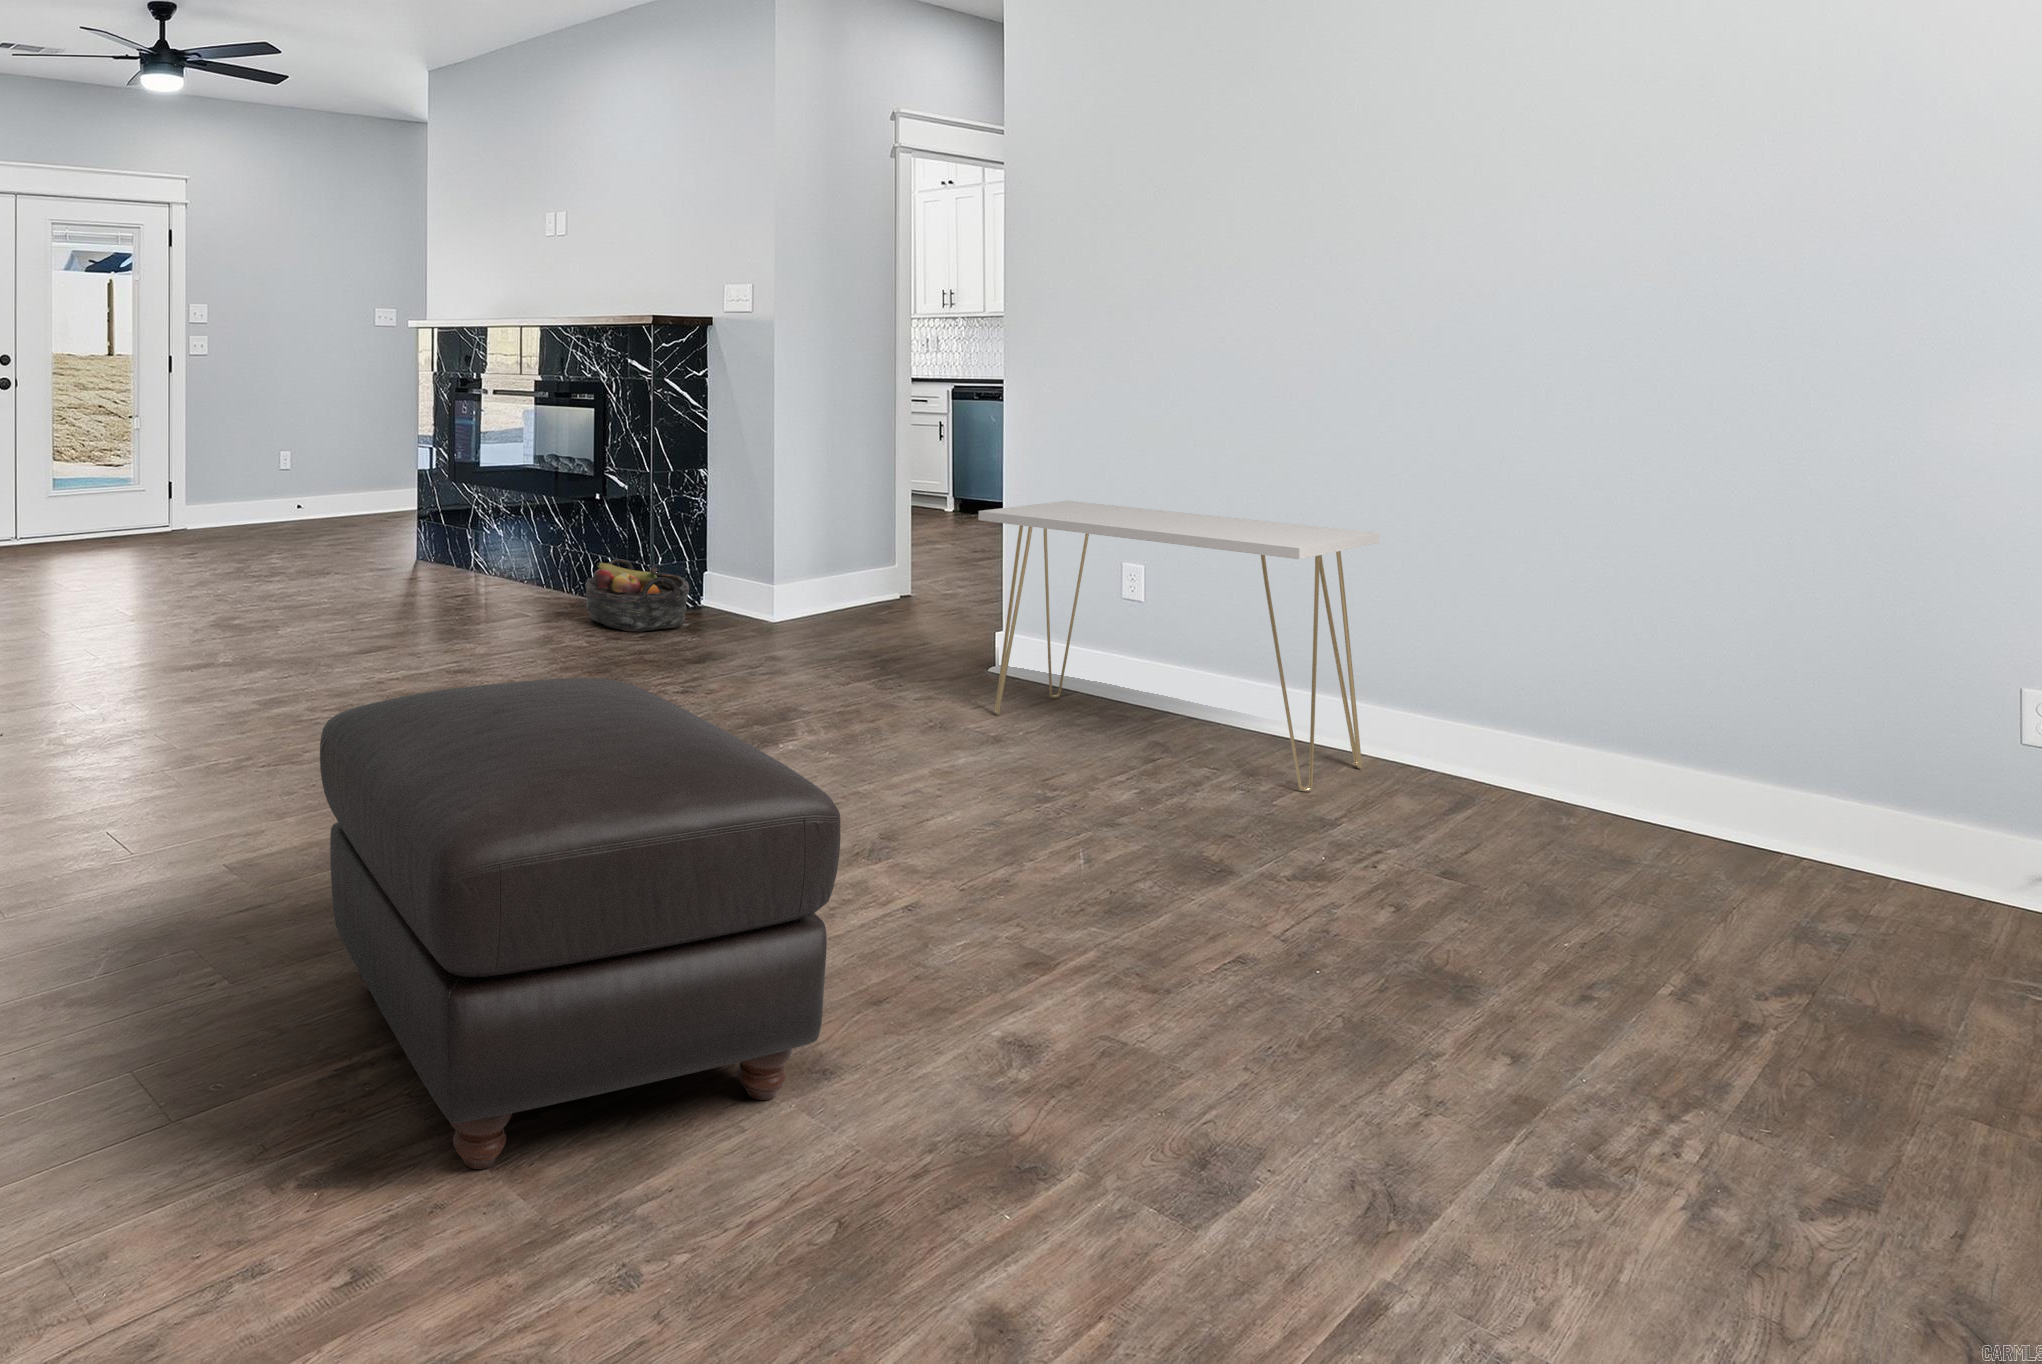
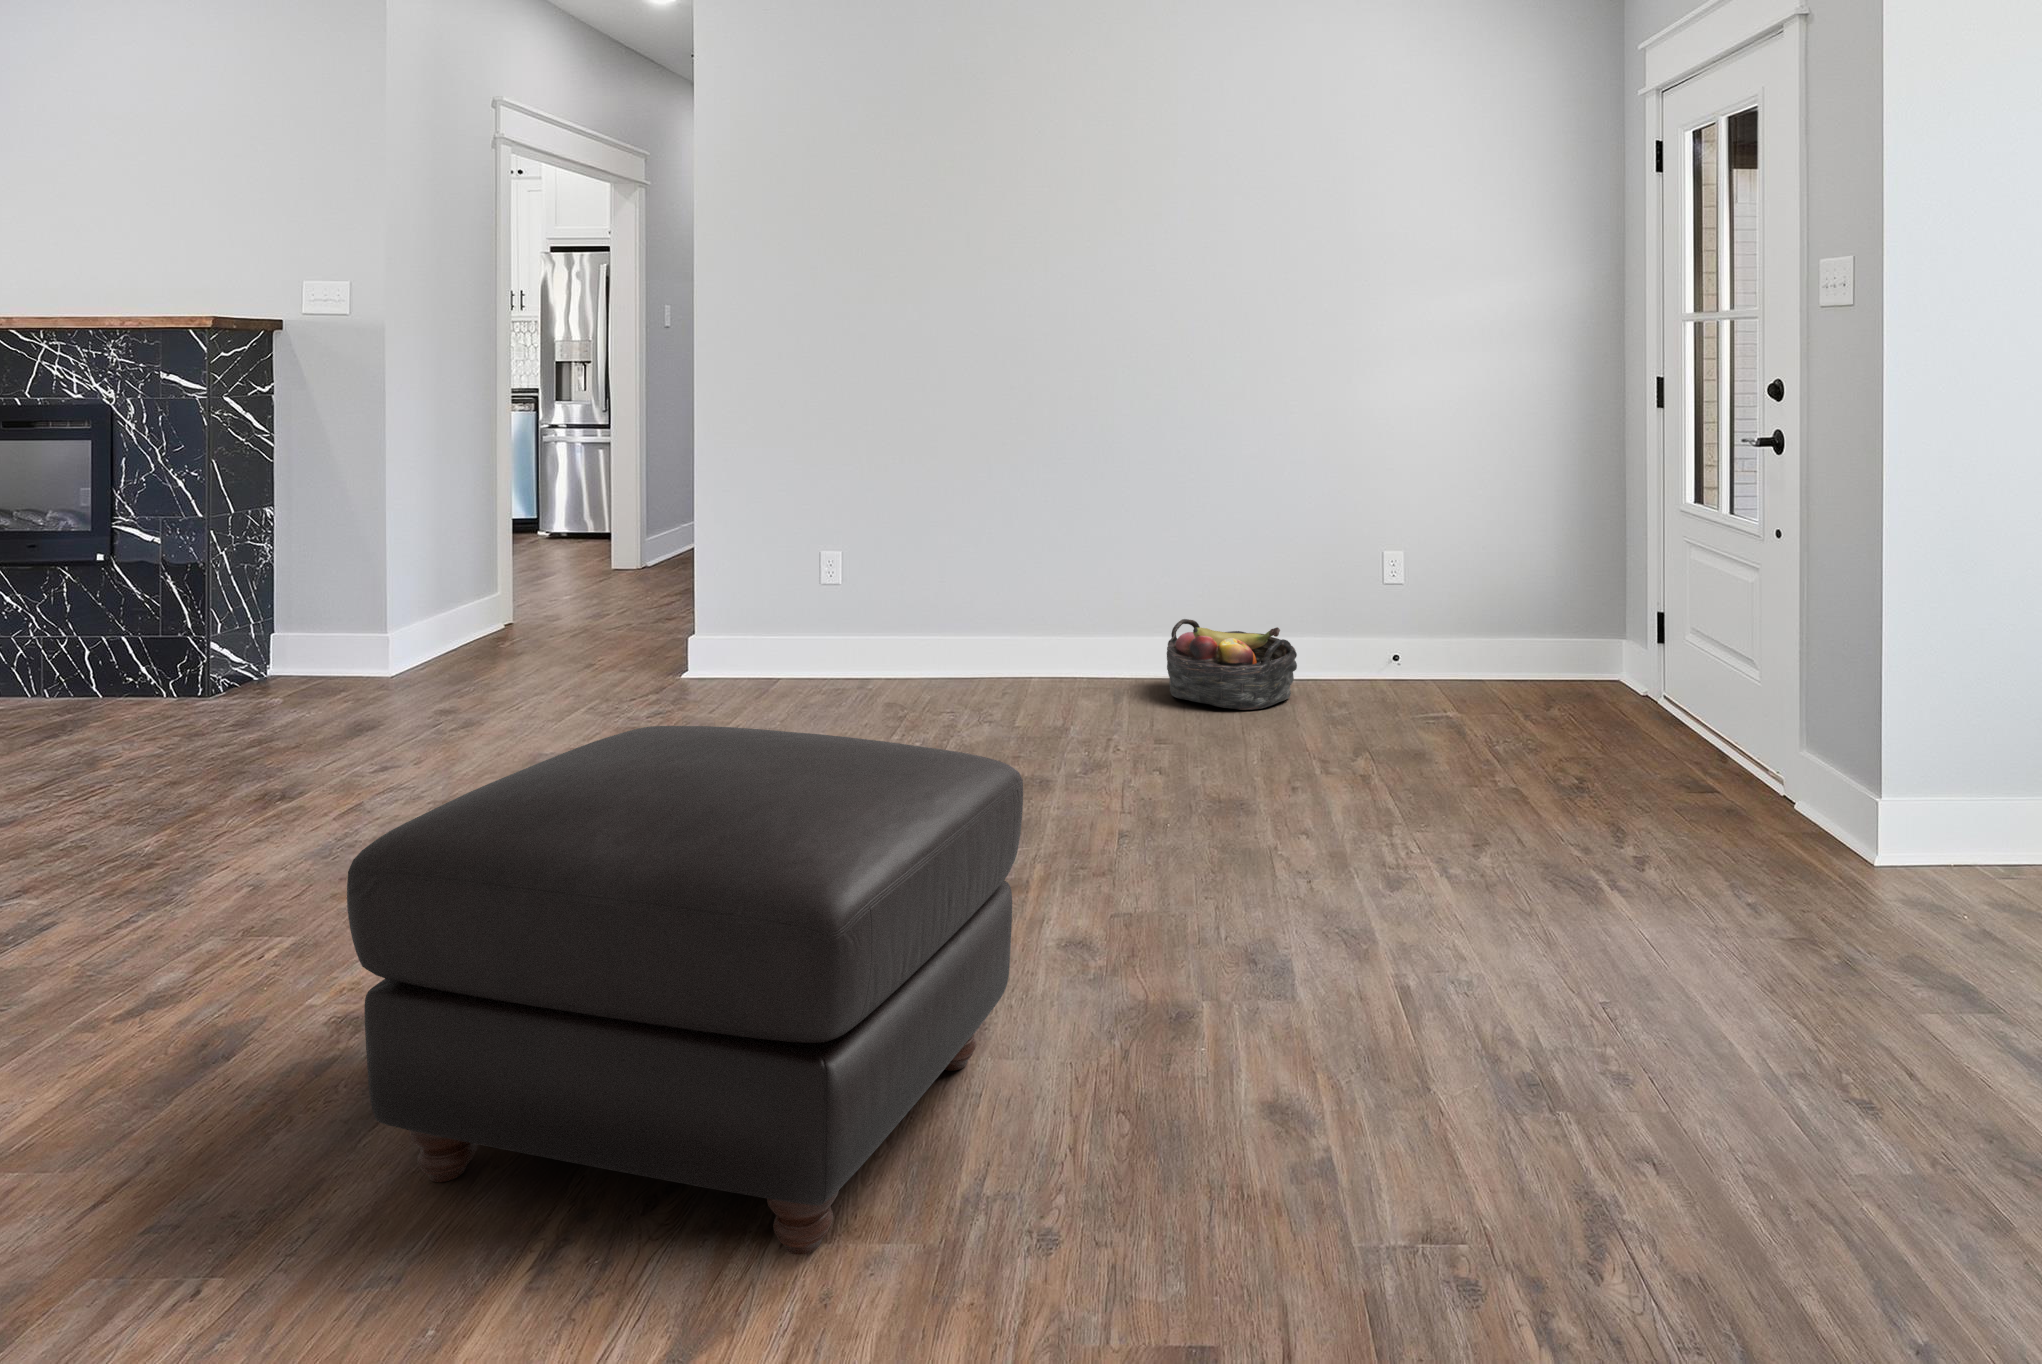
console table: present [978,501,1379,791] -> none [721,500,1039,711]
basket: present [585,559,689,632] -> present [1167,619,1297,710]

